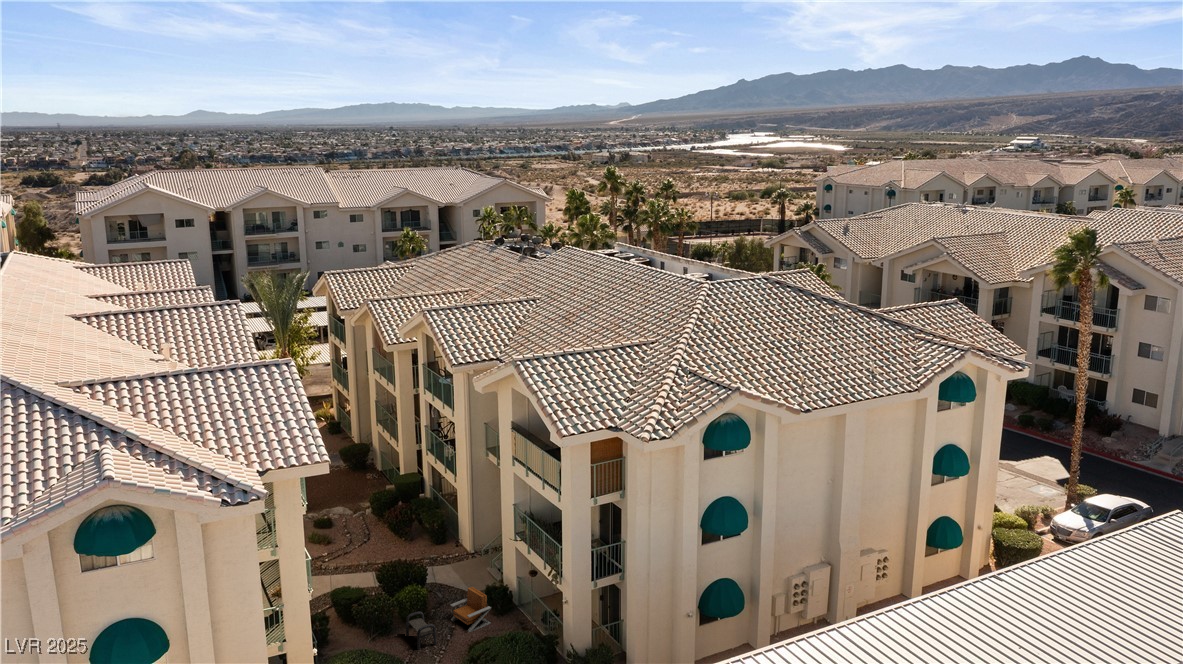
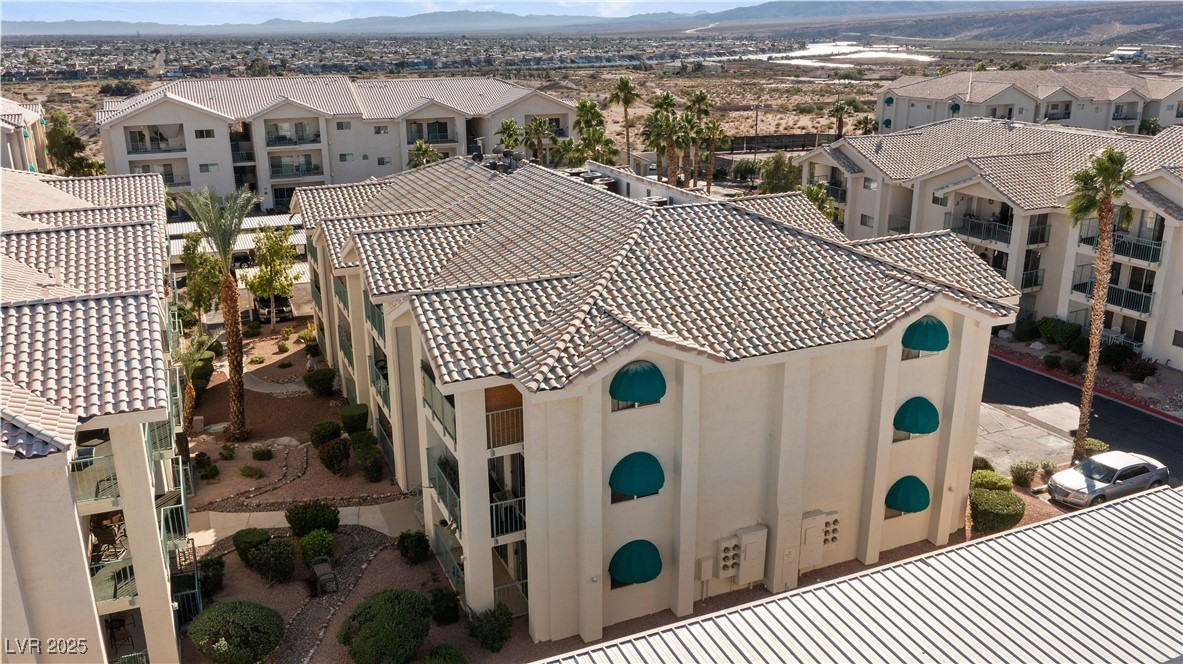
lounge chair: present [451,587,491,632] -> none [362,531,404,580]

